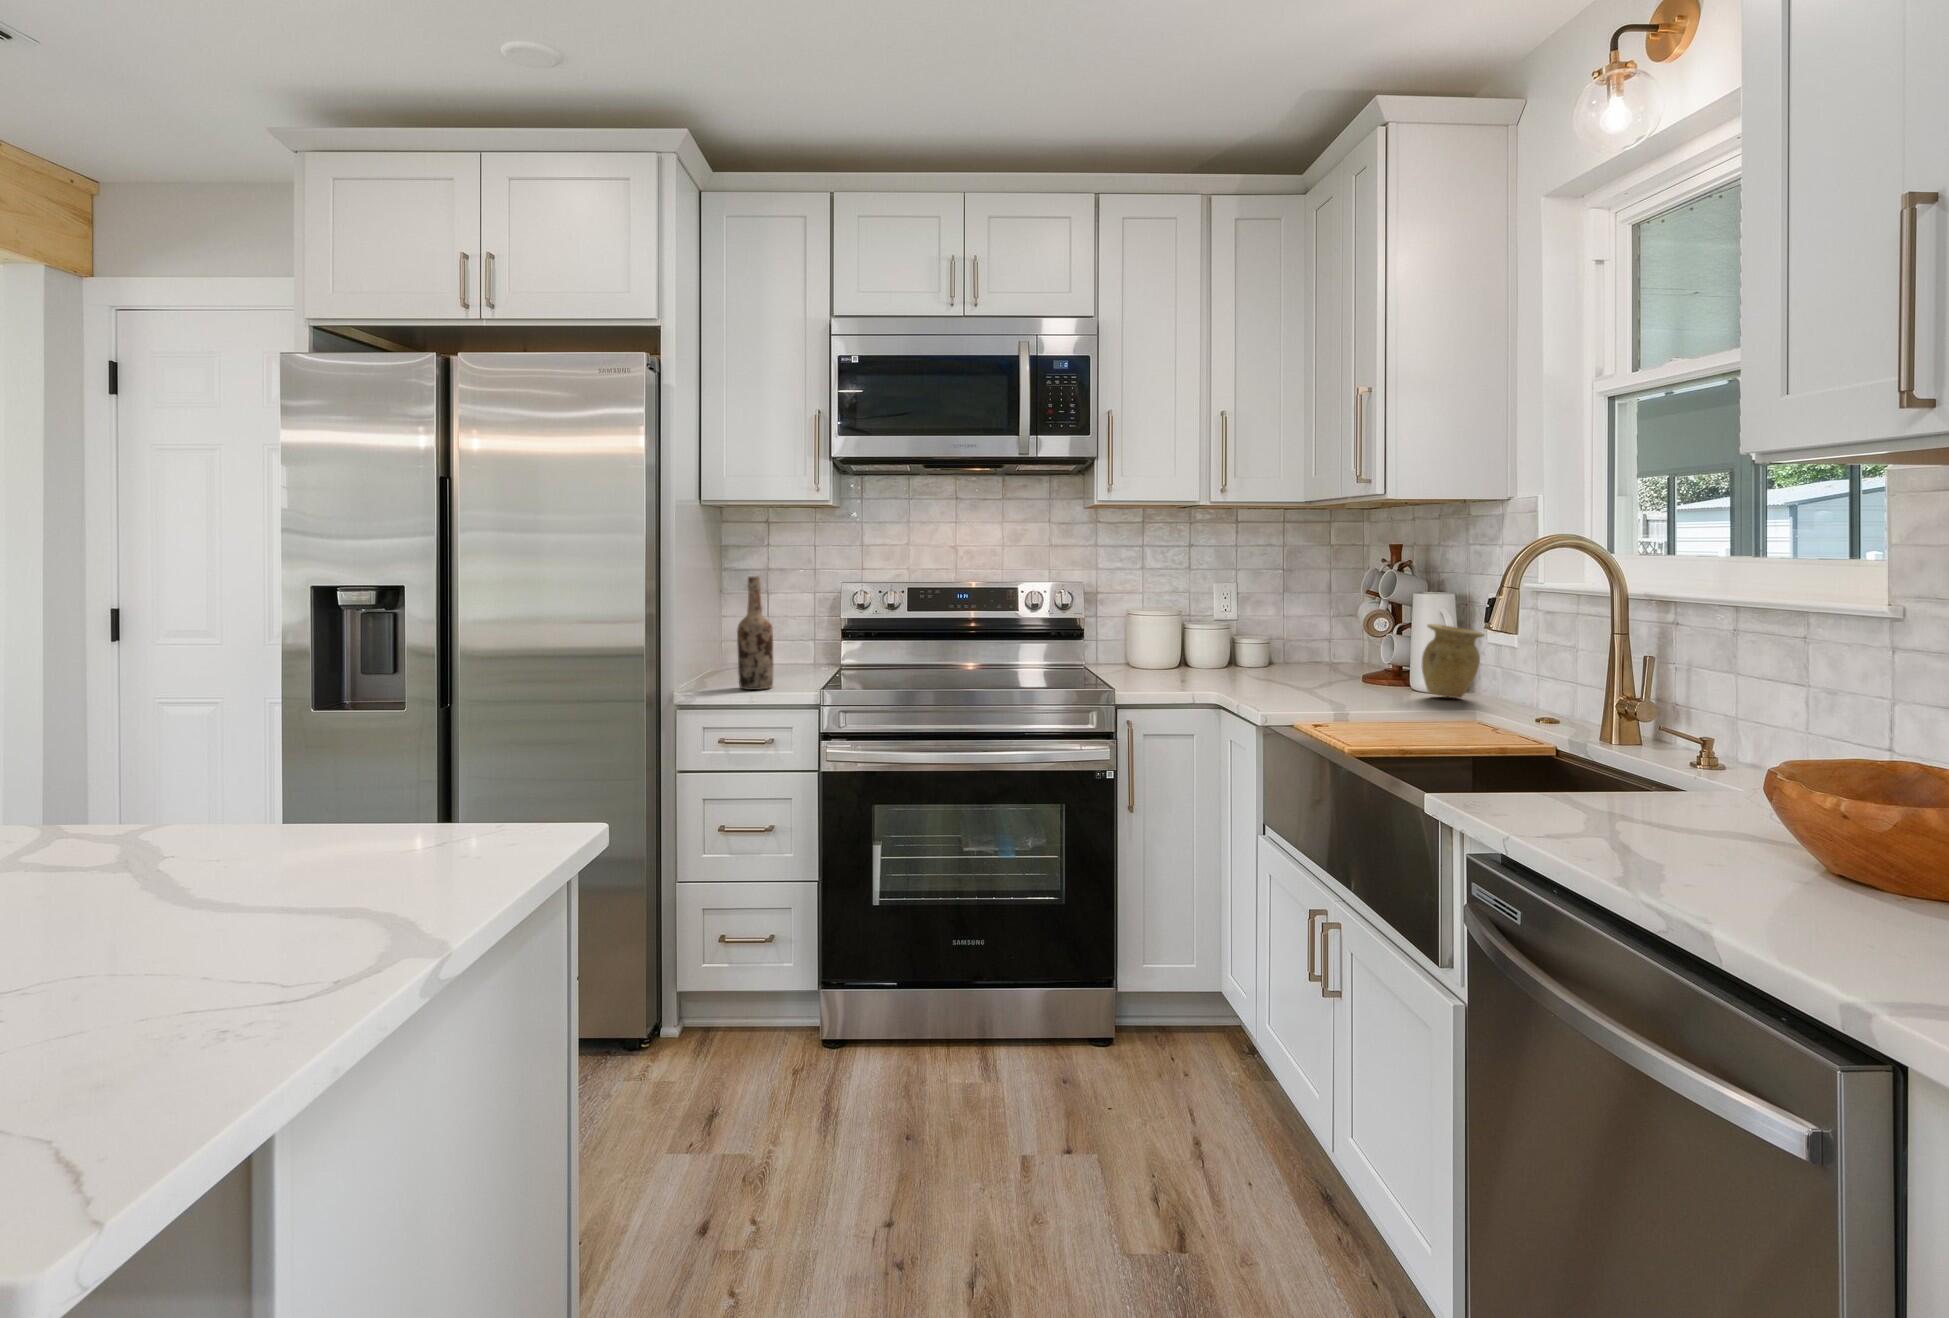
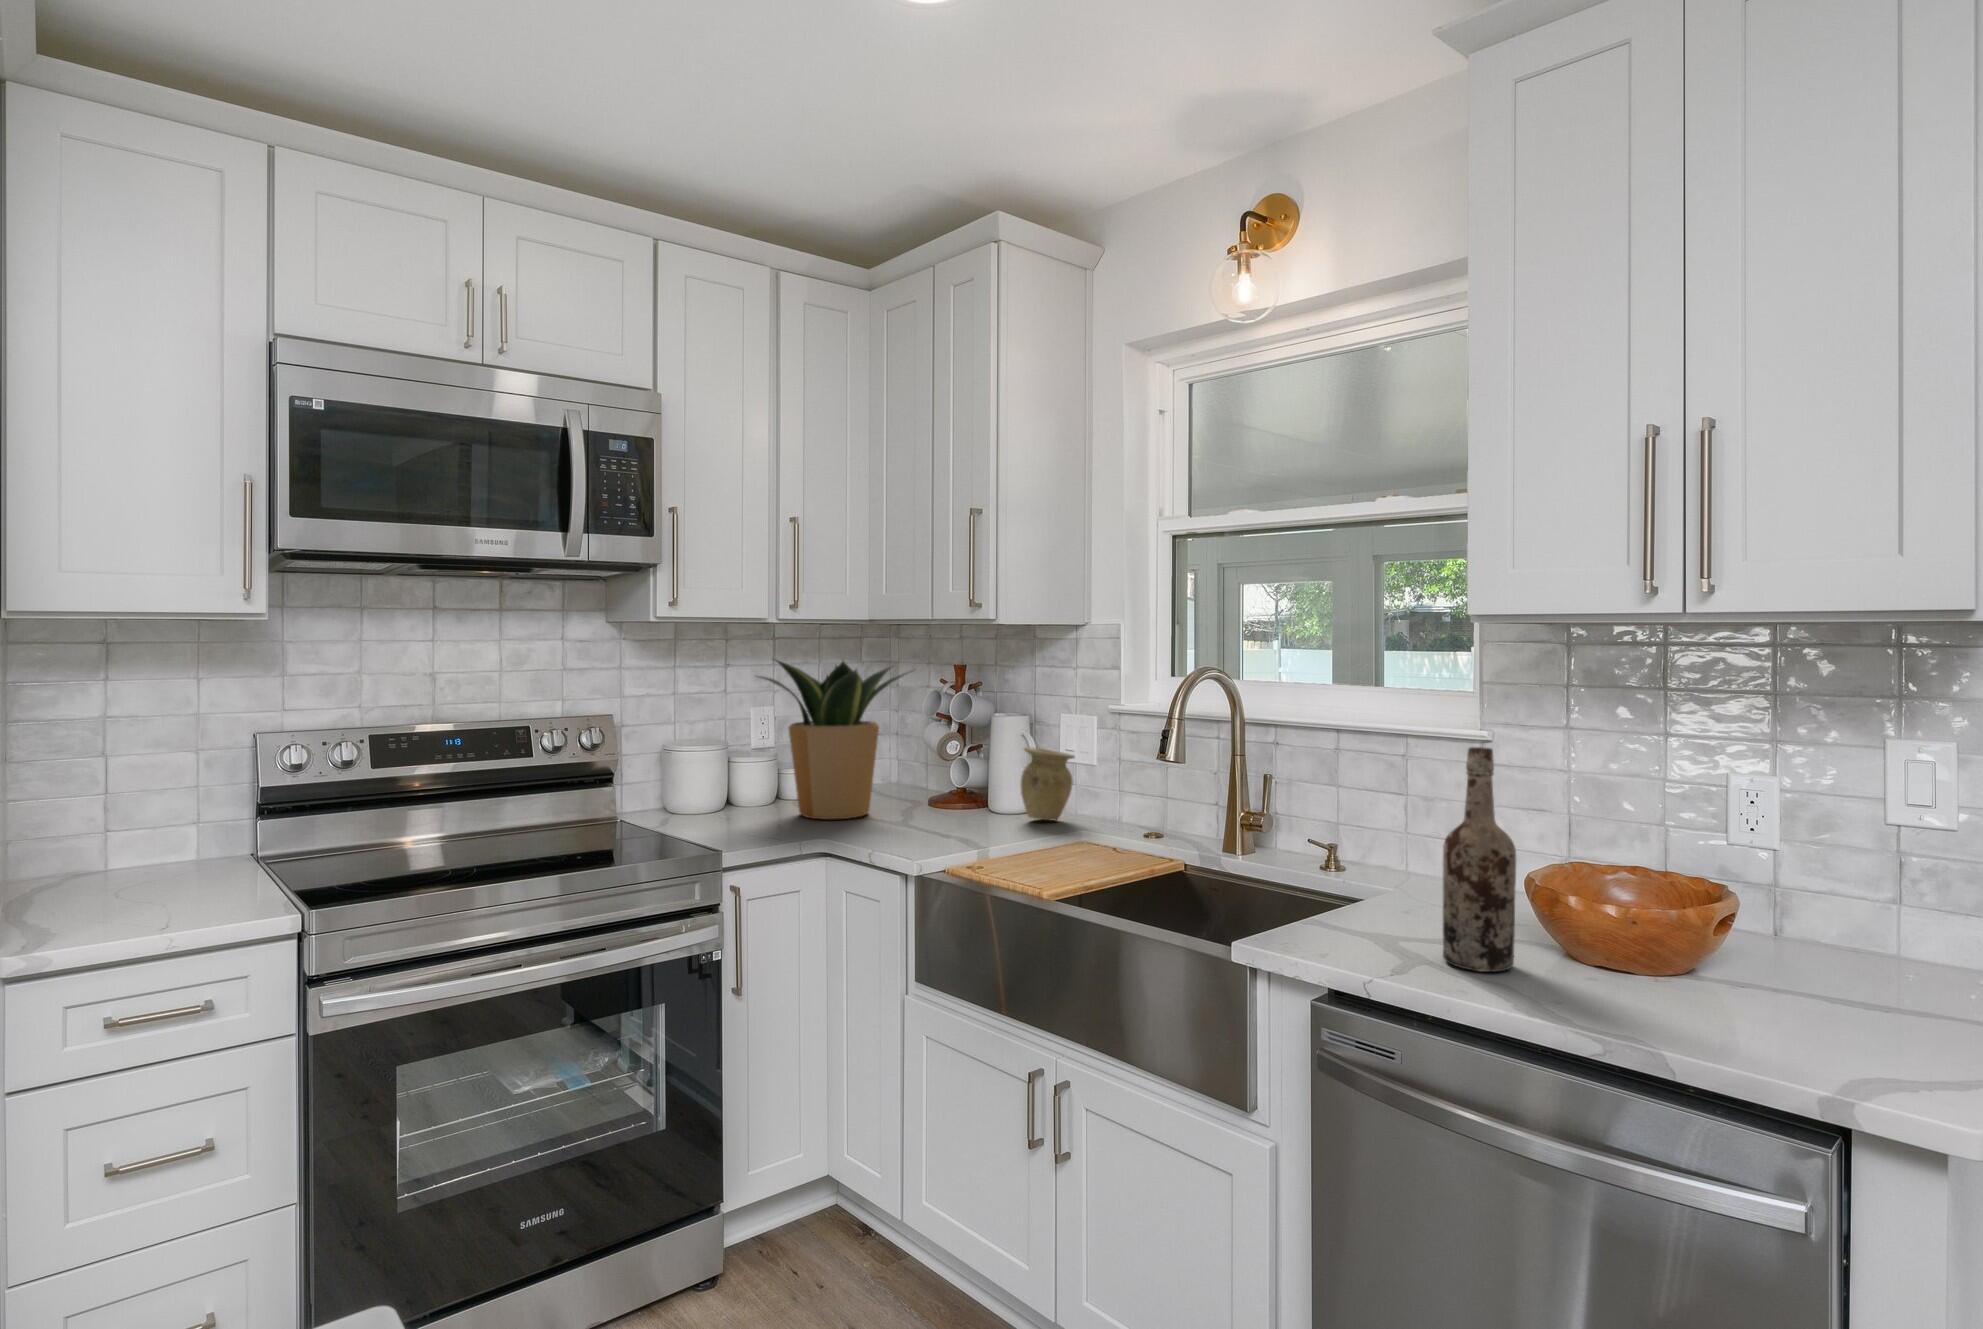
potted plant: none [1186,537,1333,681] -> present [759,660,907,819]
wine bottle: present [737,577,773,690] -> present [1443,747,1516,972]

